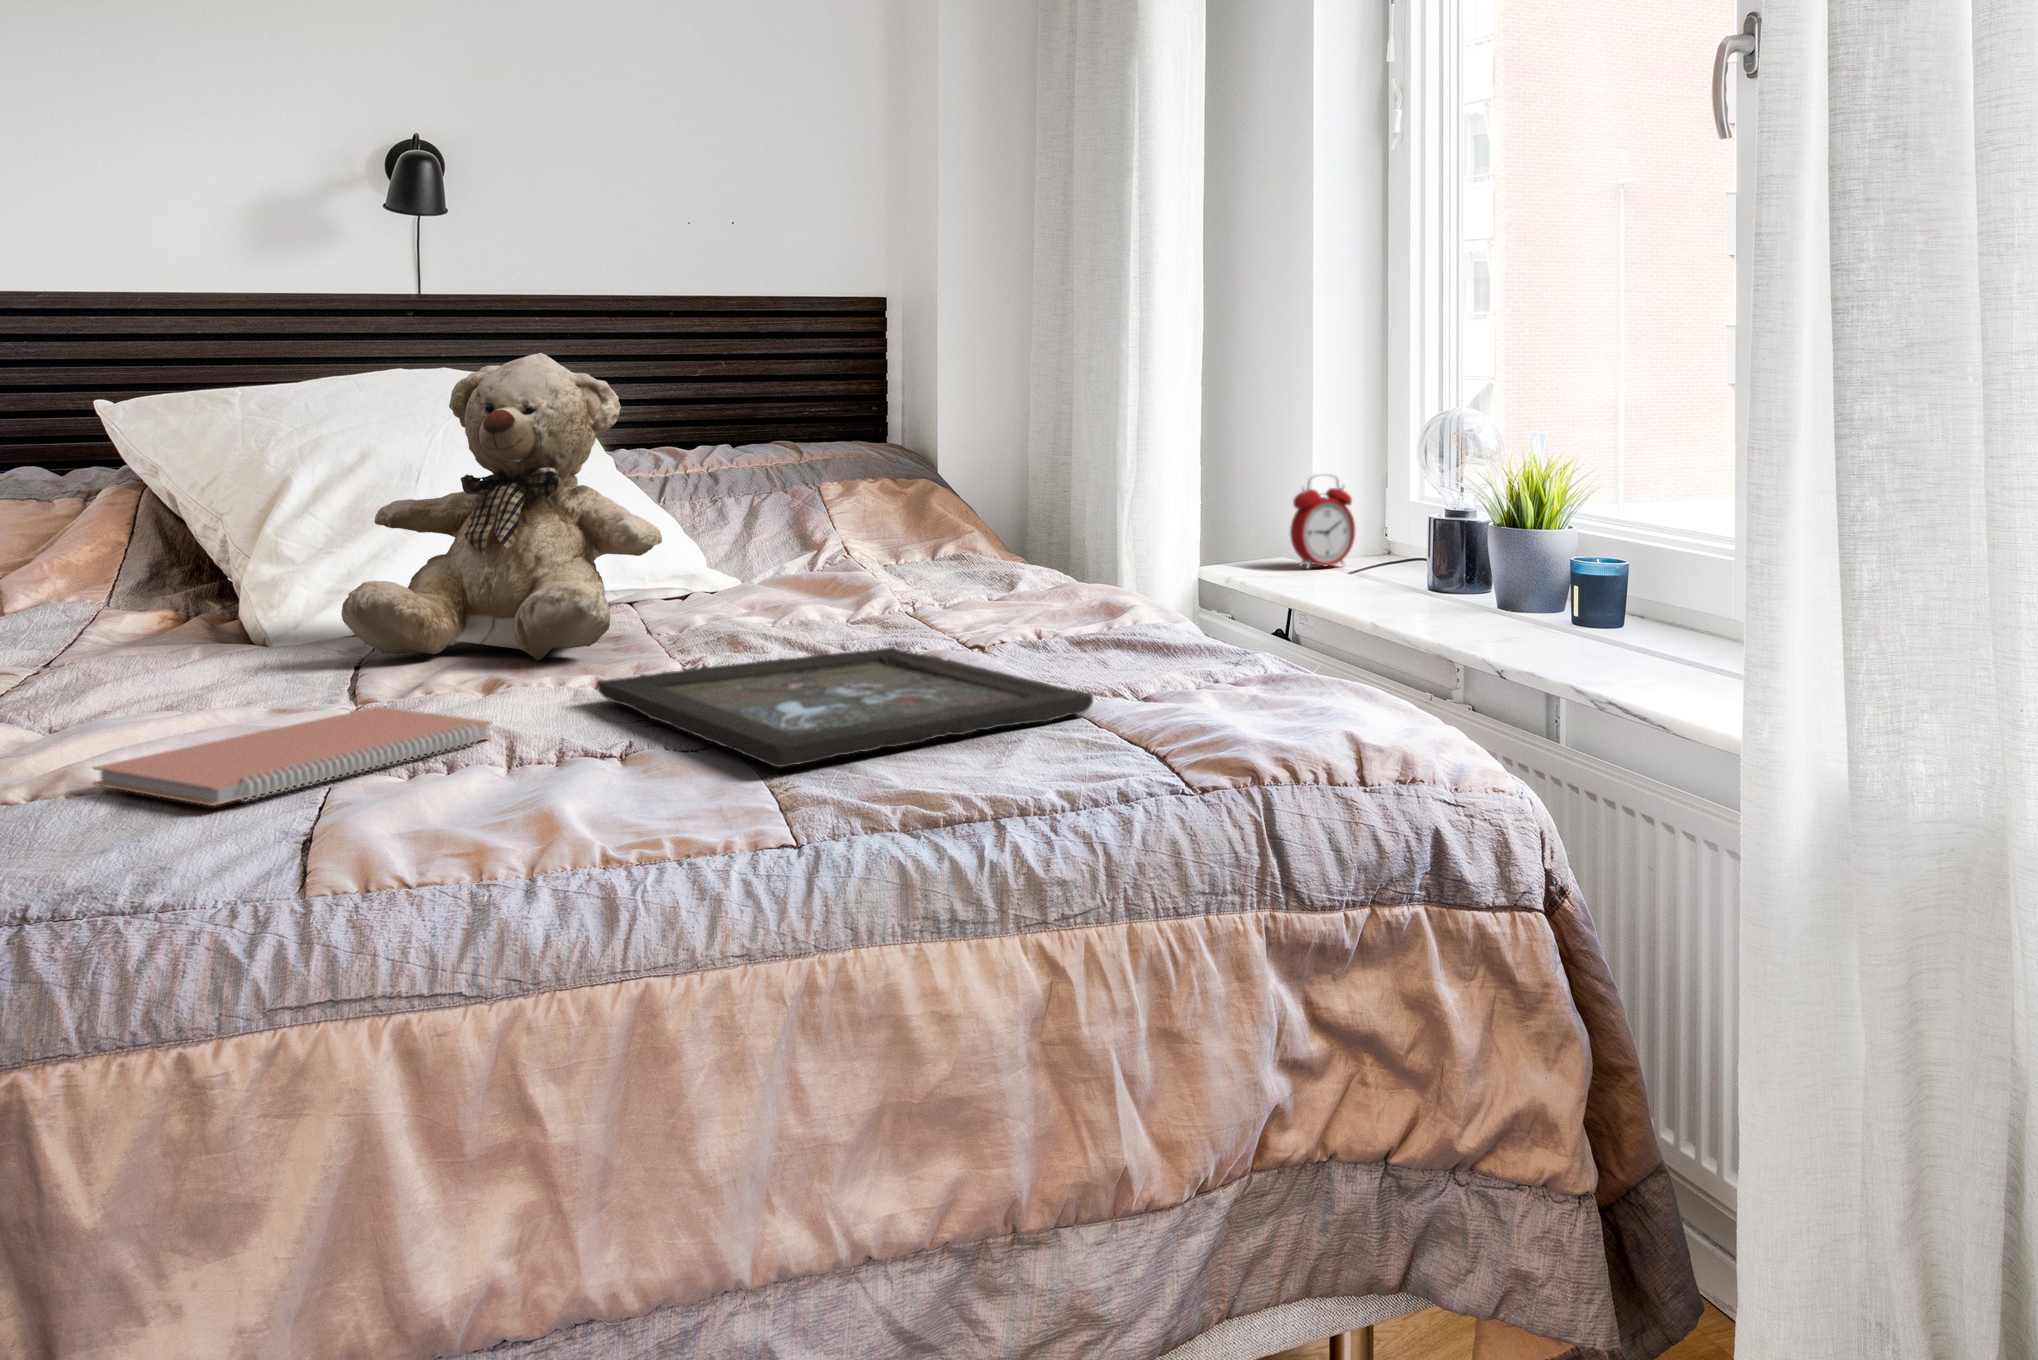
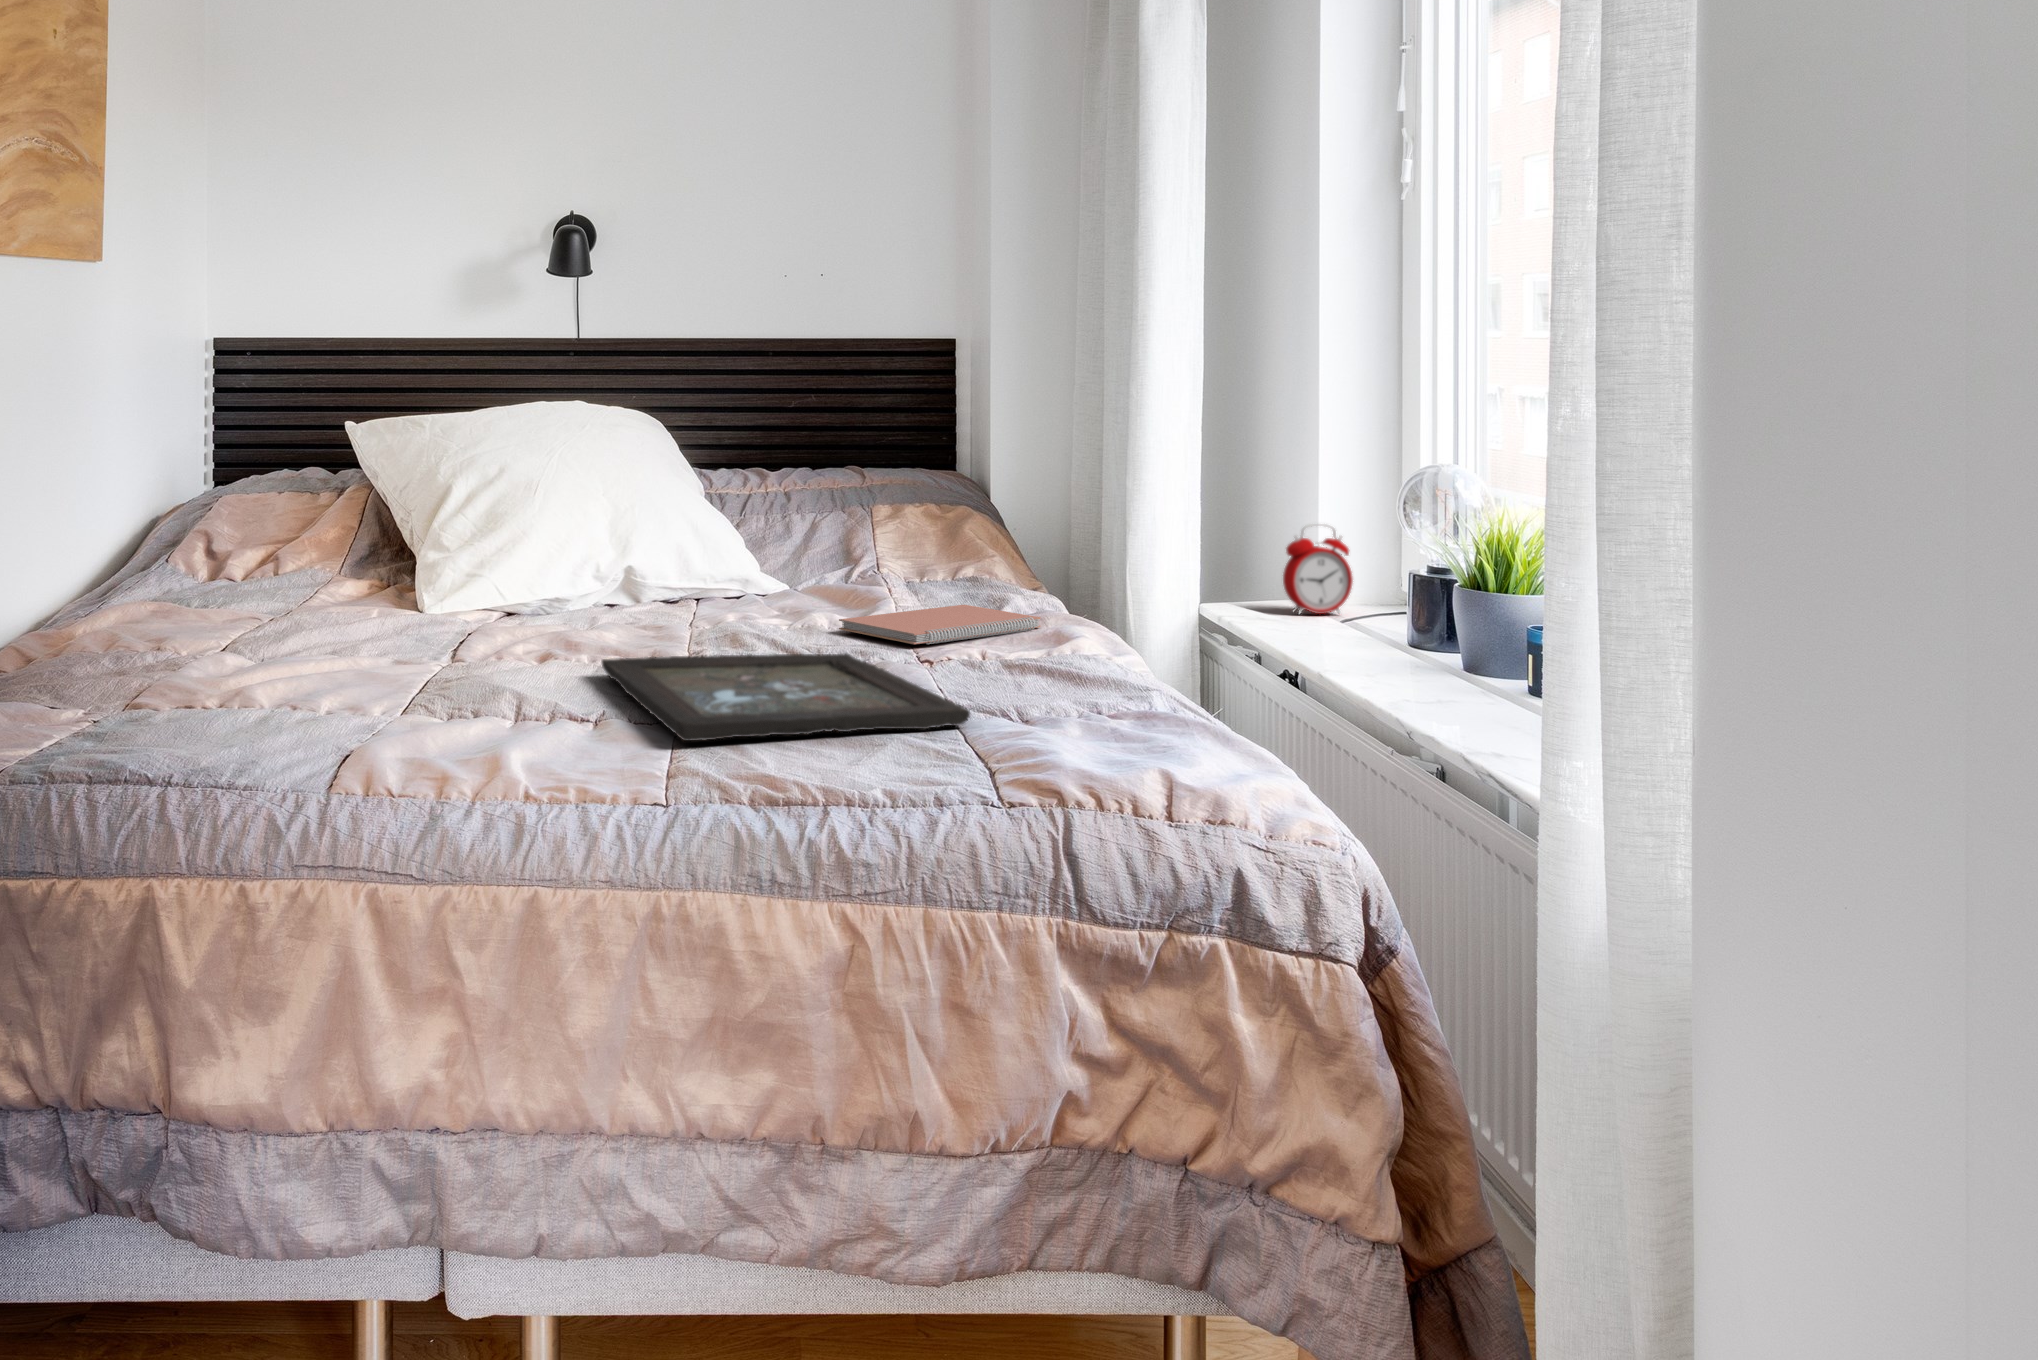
teddy bear: present [342,353,662,660] -> none [456,396,687,639]
notebook: present [93,707,491,806] -> present [839,605,1041,644]

